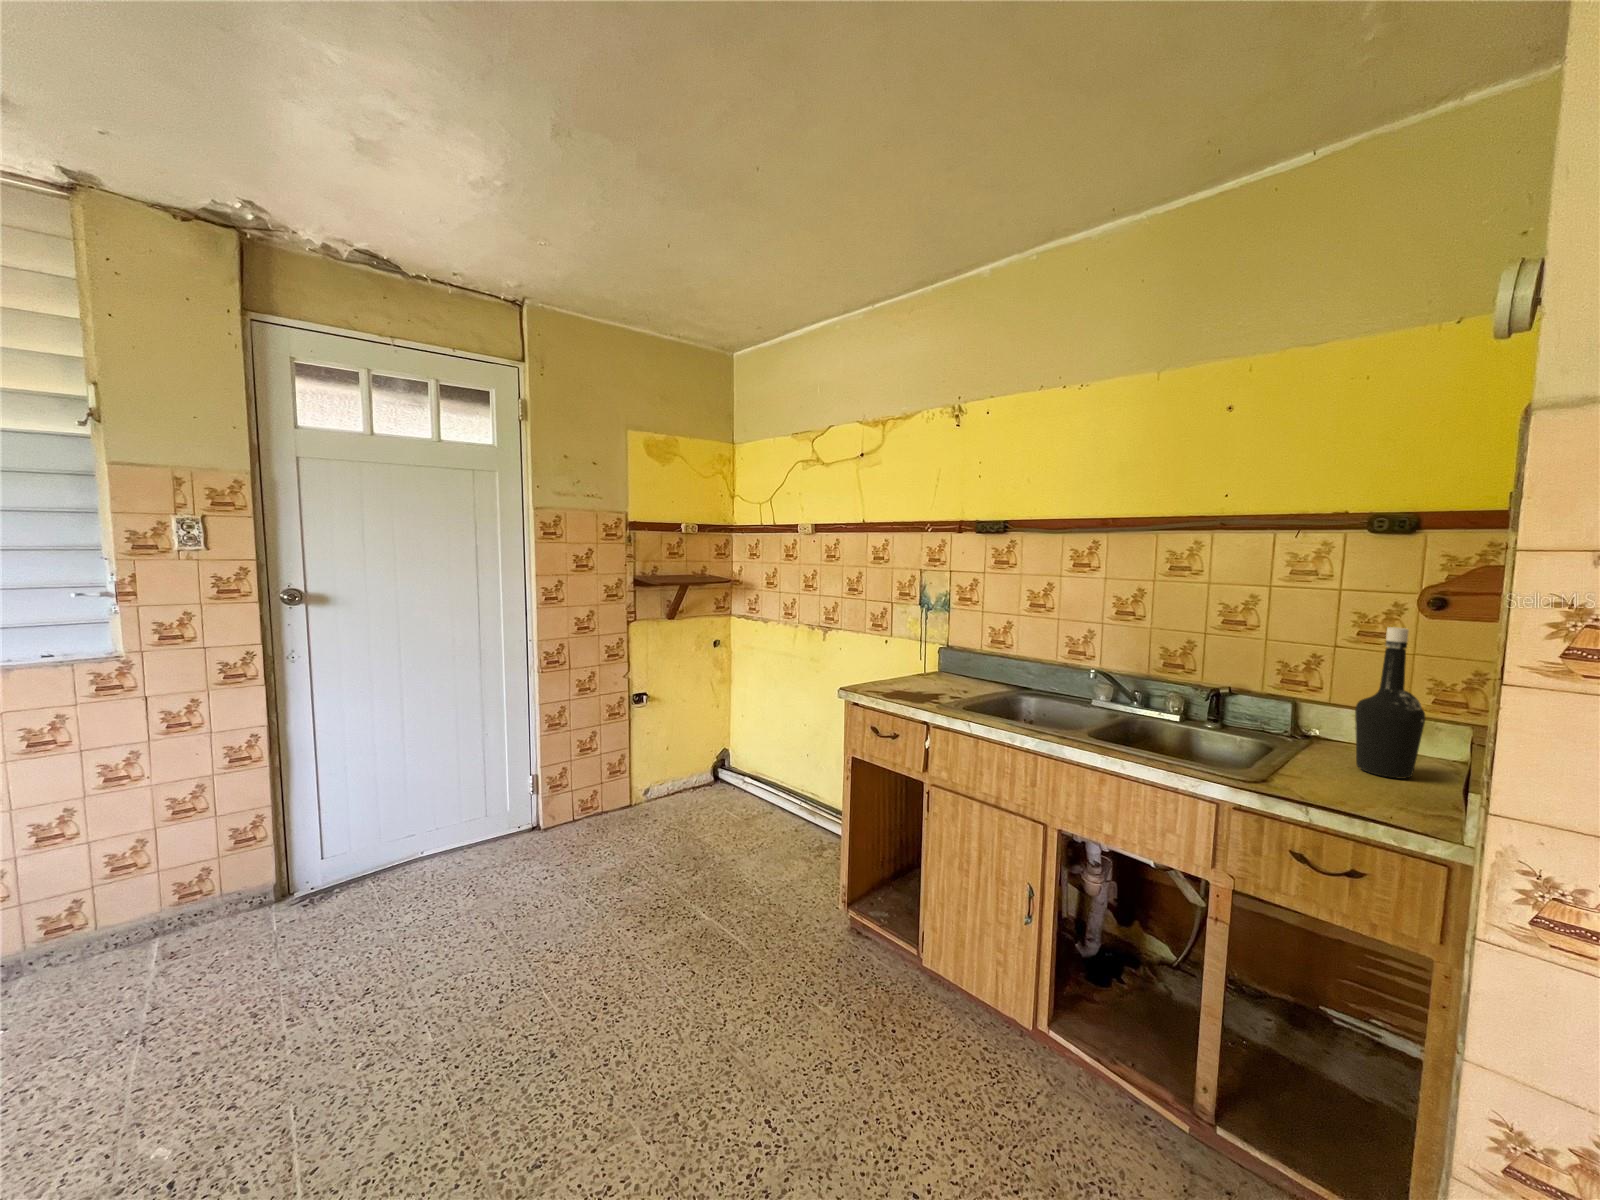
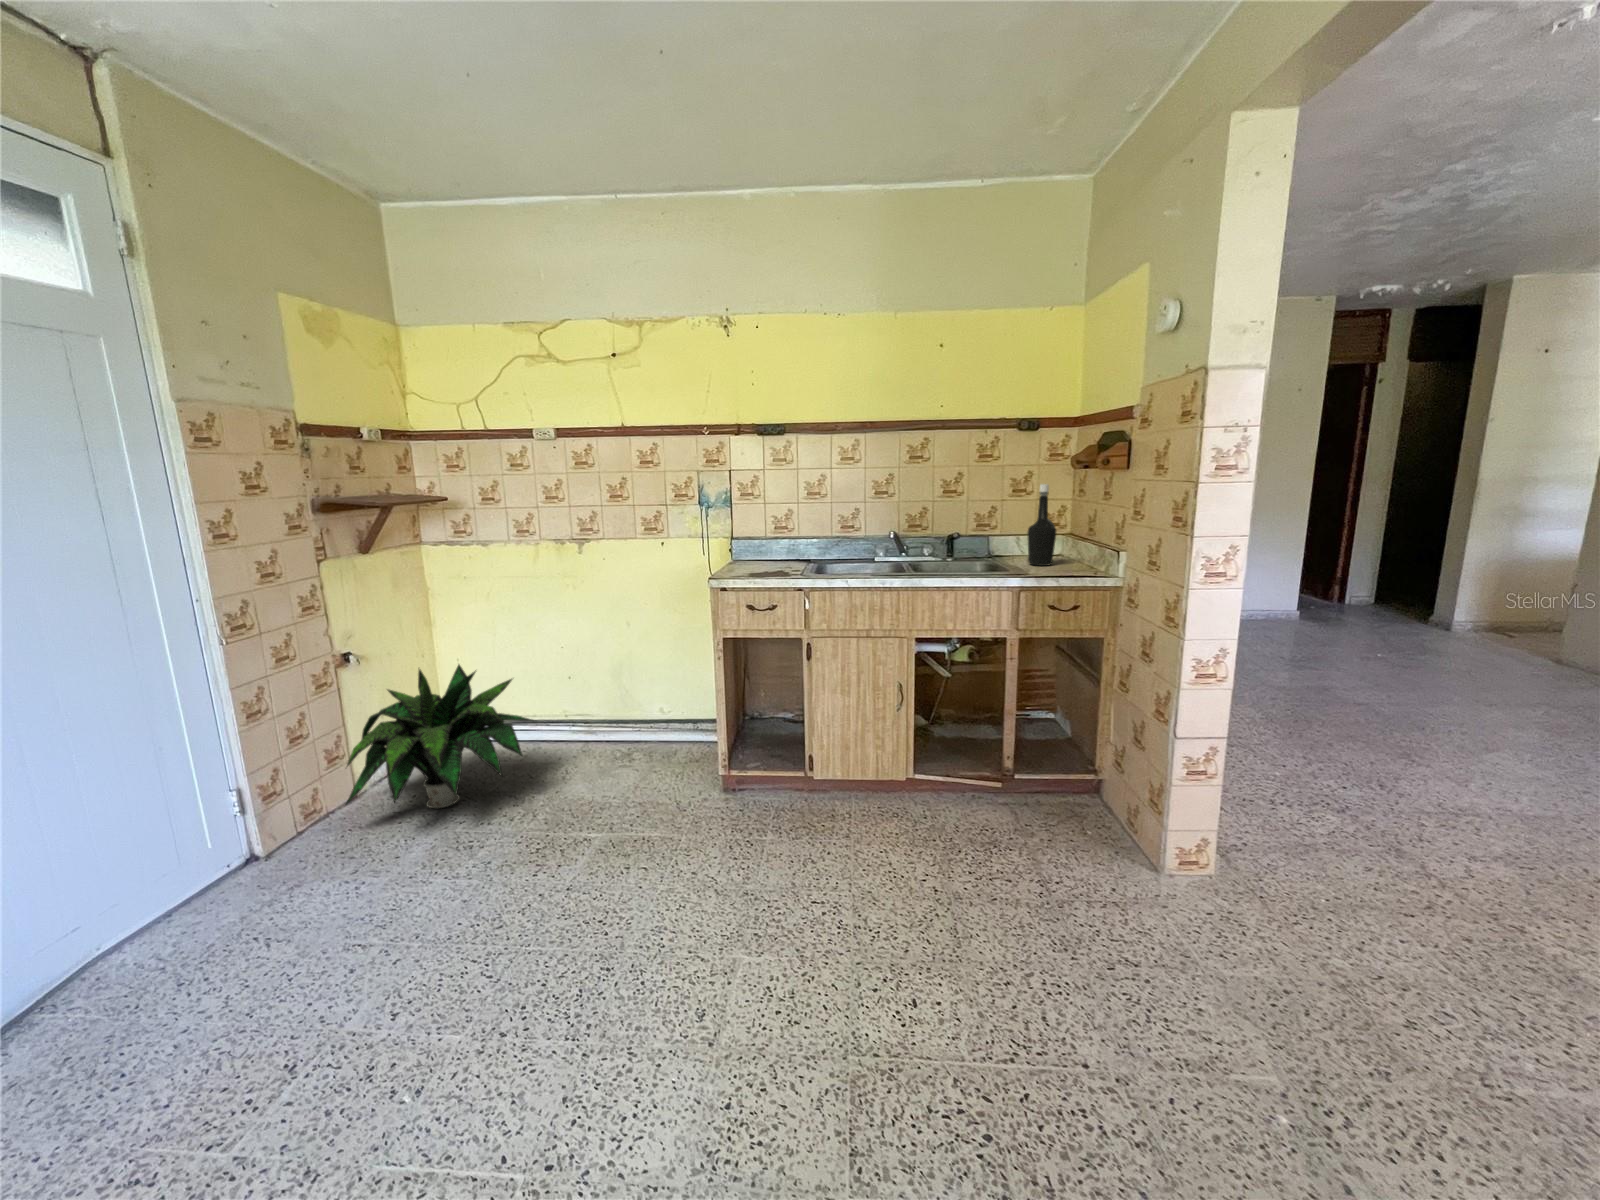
potted plant: none [593,715,743,837] -> present [346,665,533,808]

